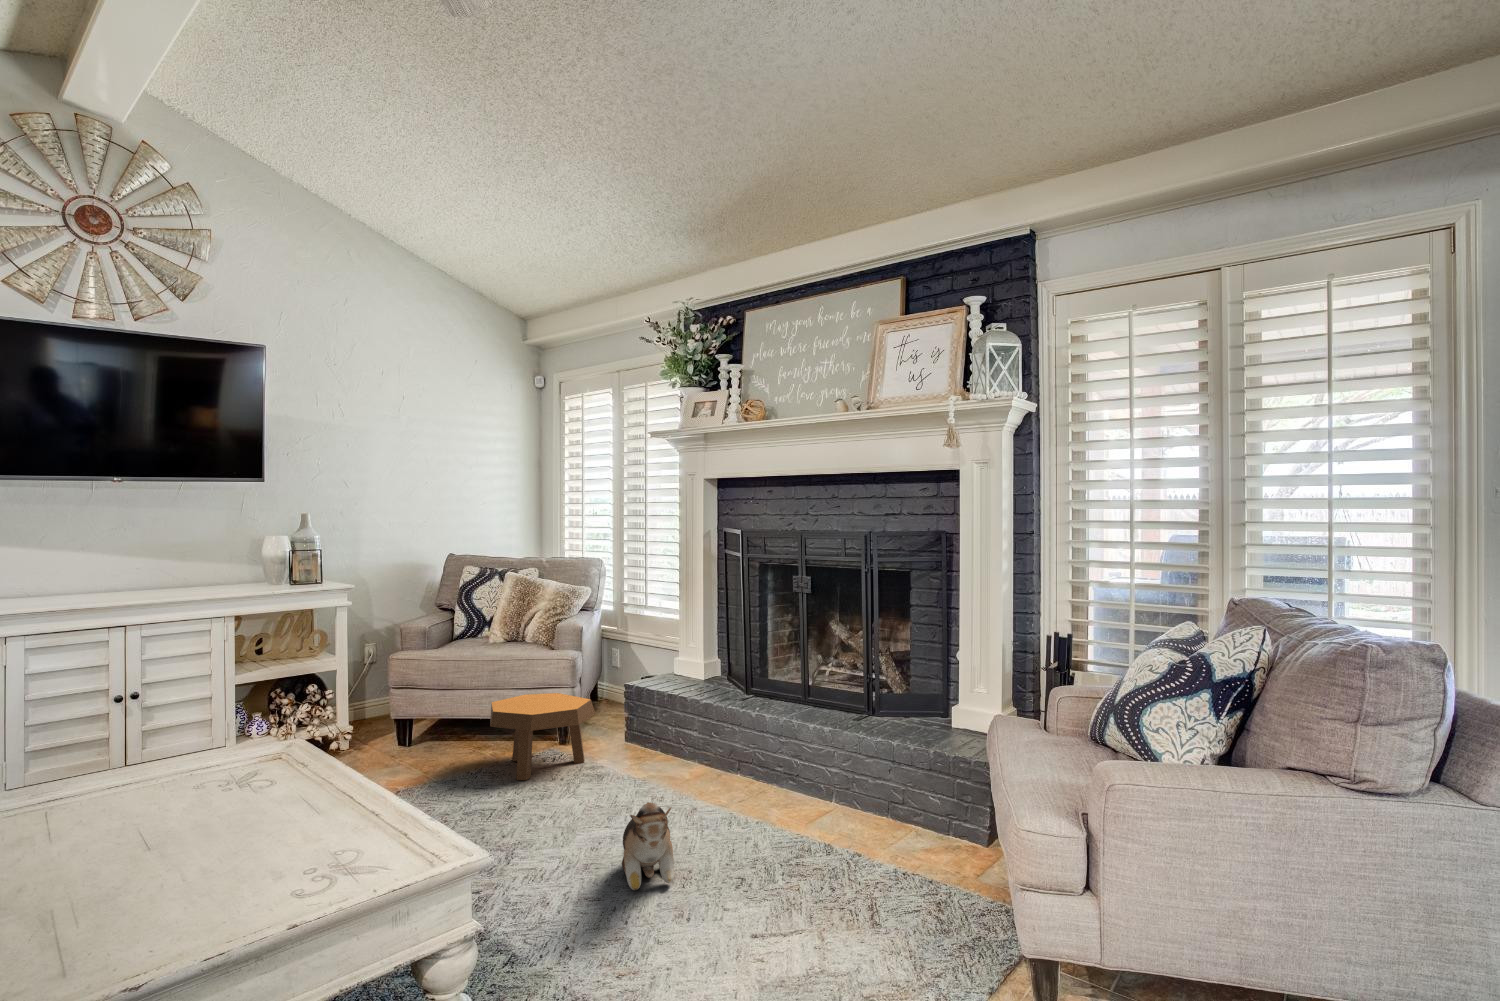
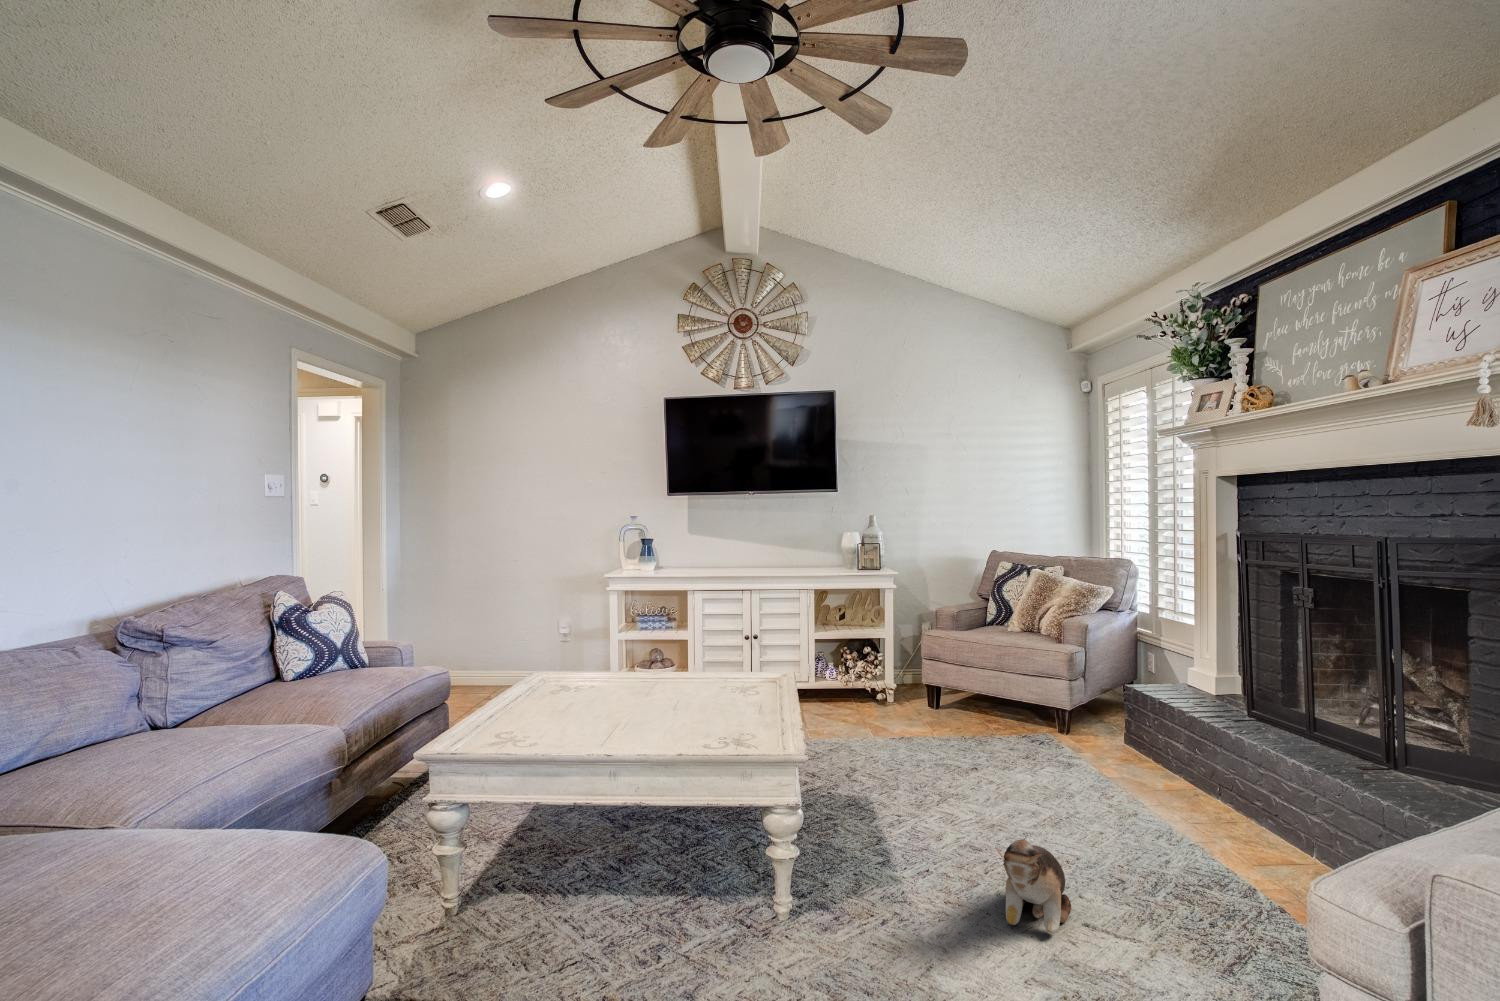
footstool: present [490,693,595,780] -> none [975,686,1084,768]

